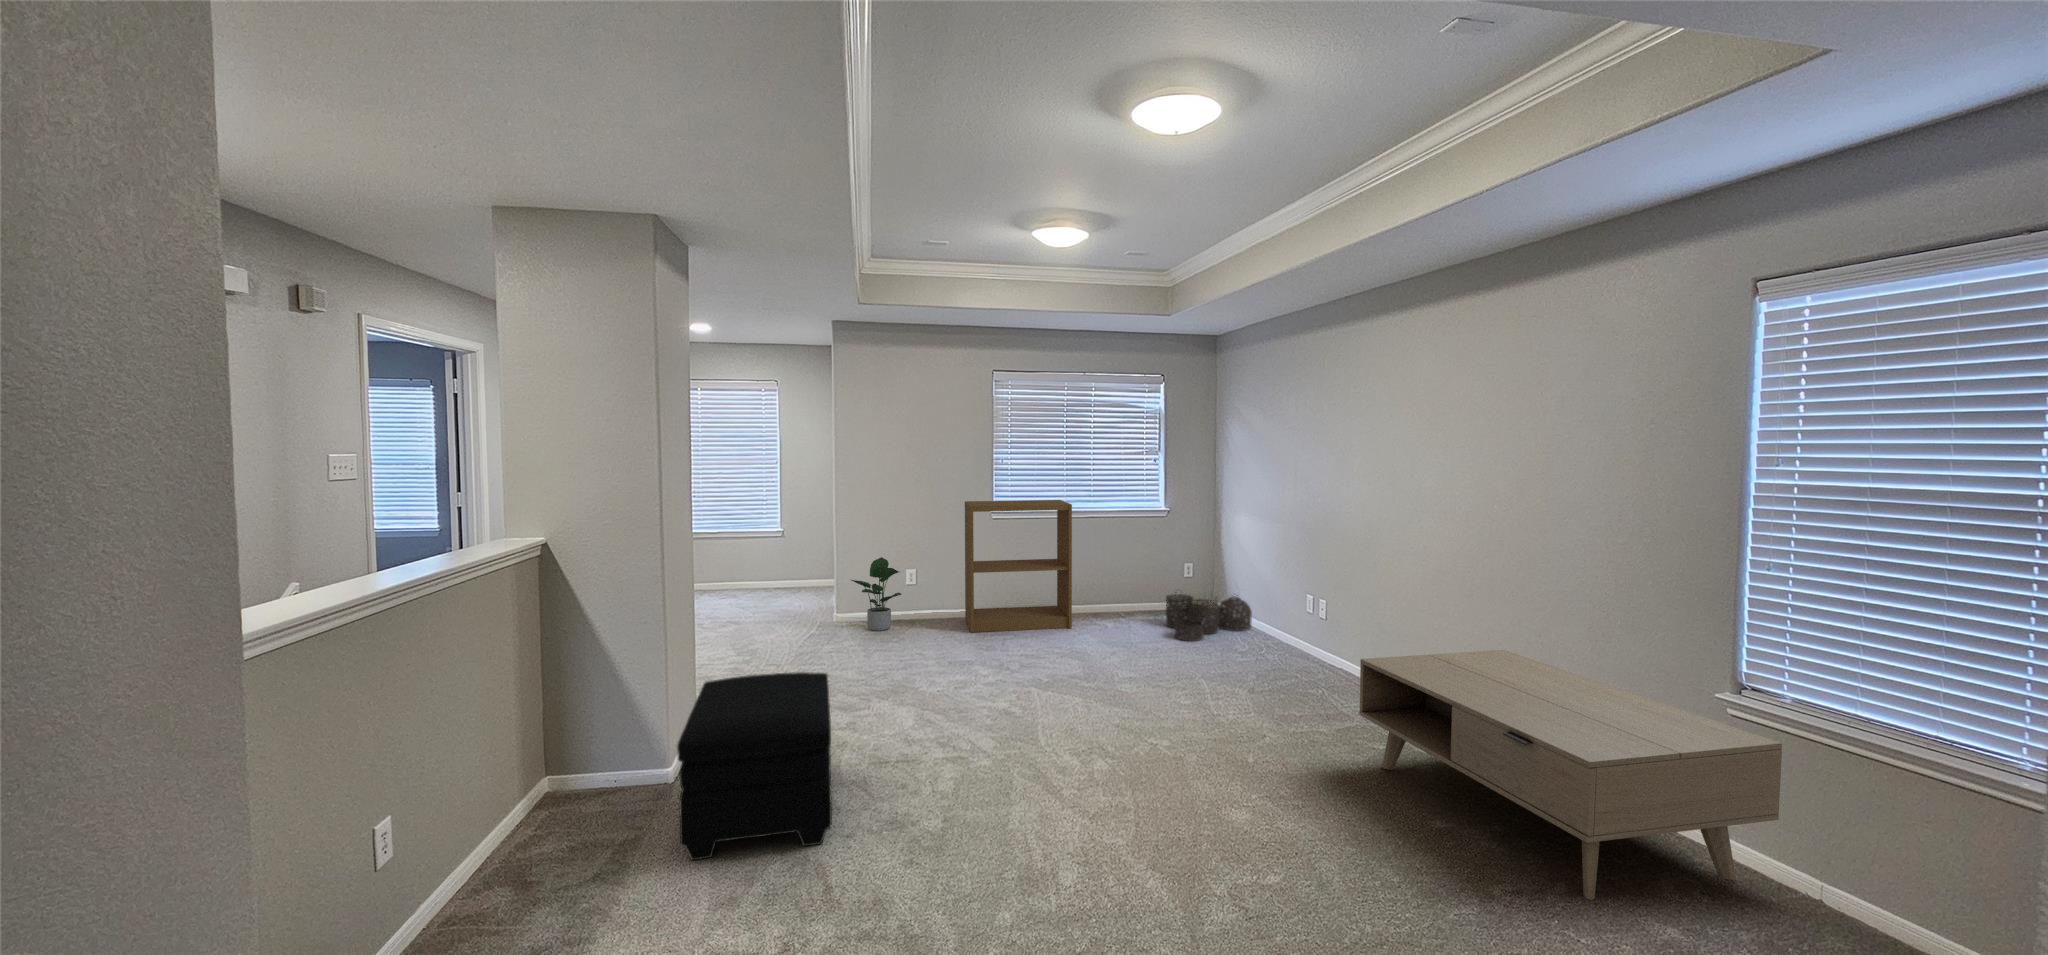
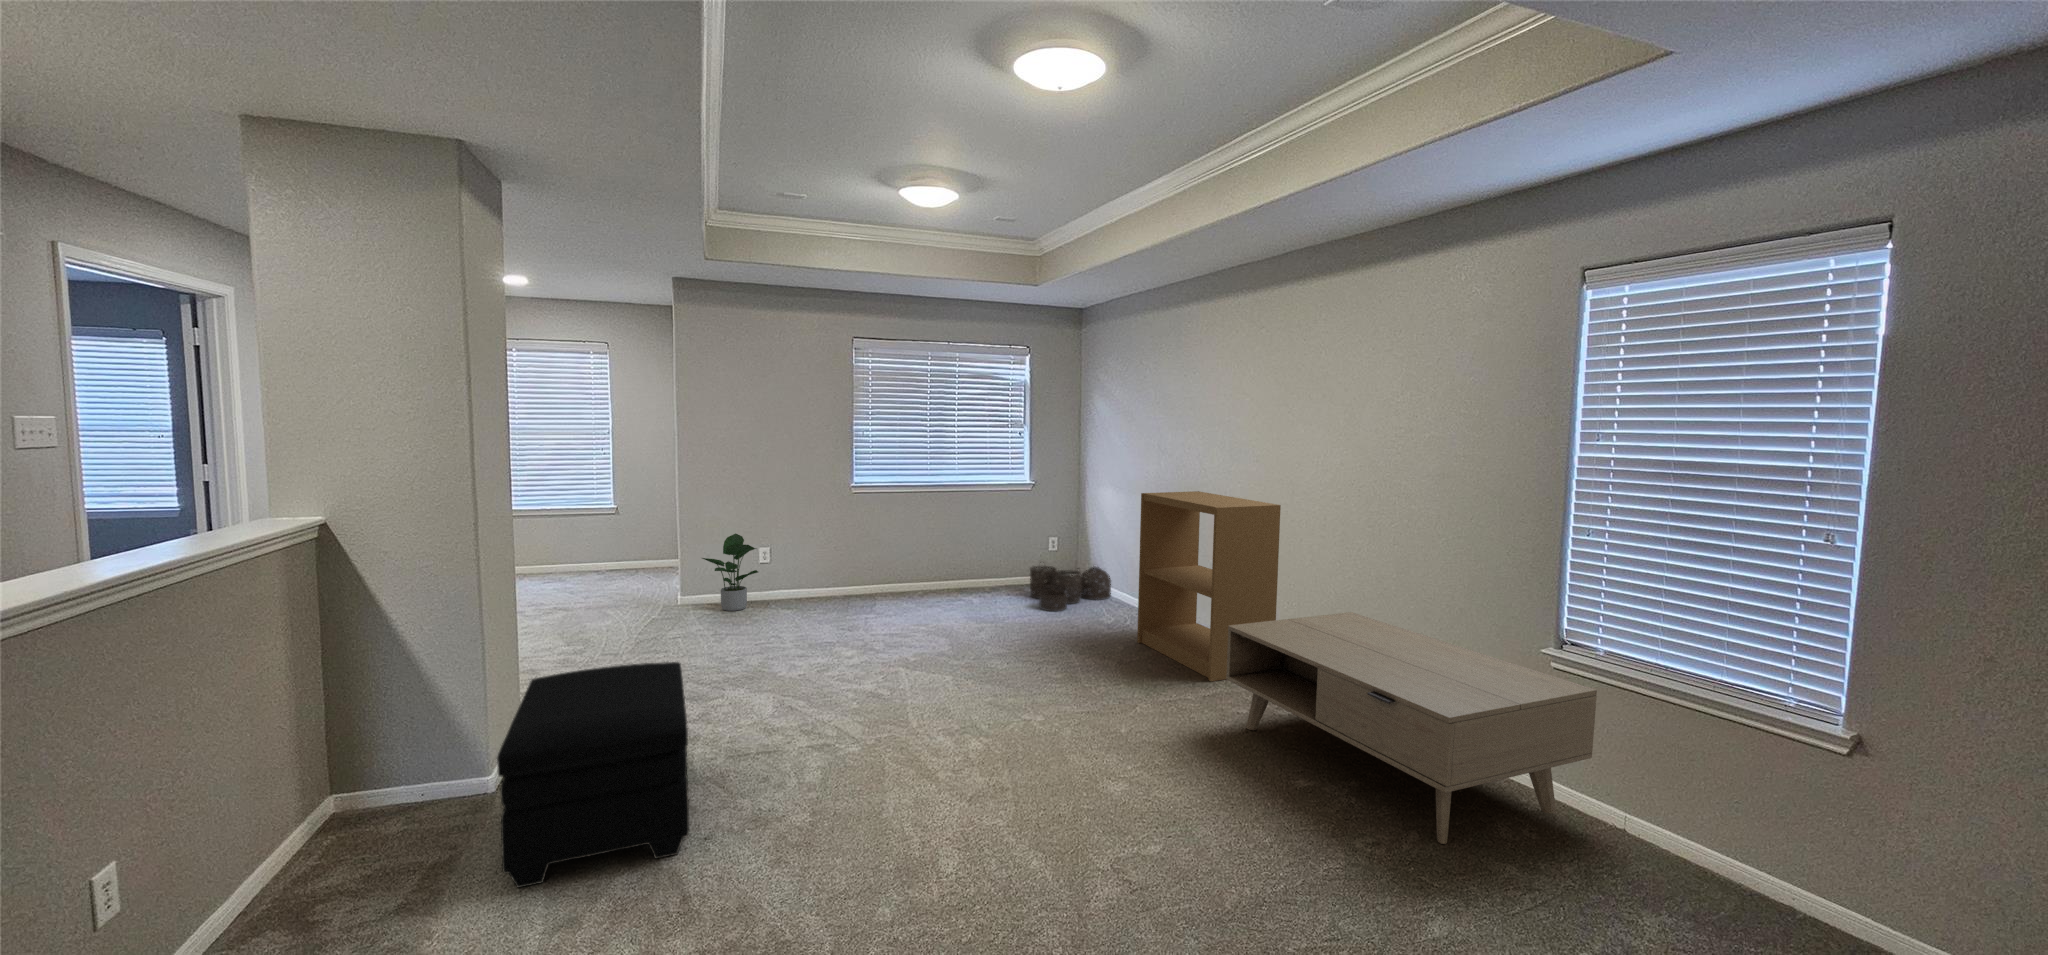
bookshelf: present [965,500,1072,633] -> present [1137,491,1281,681]

